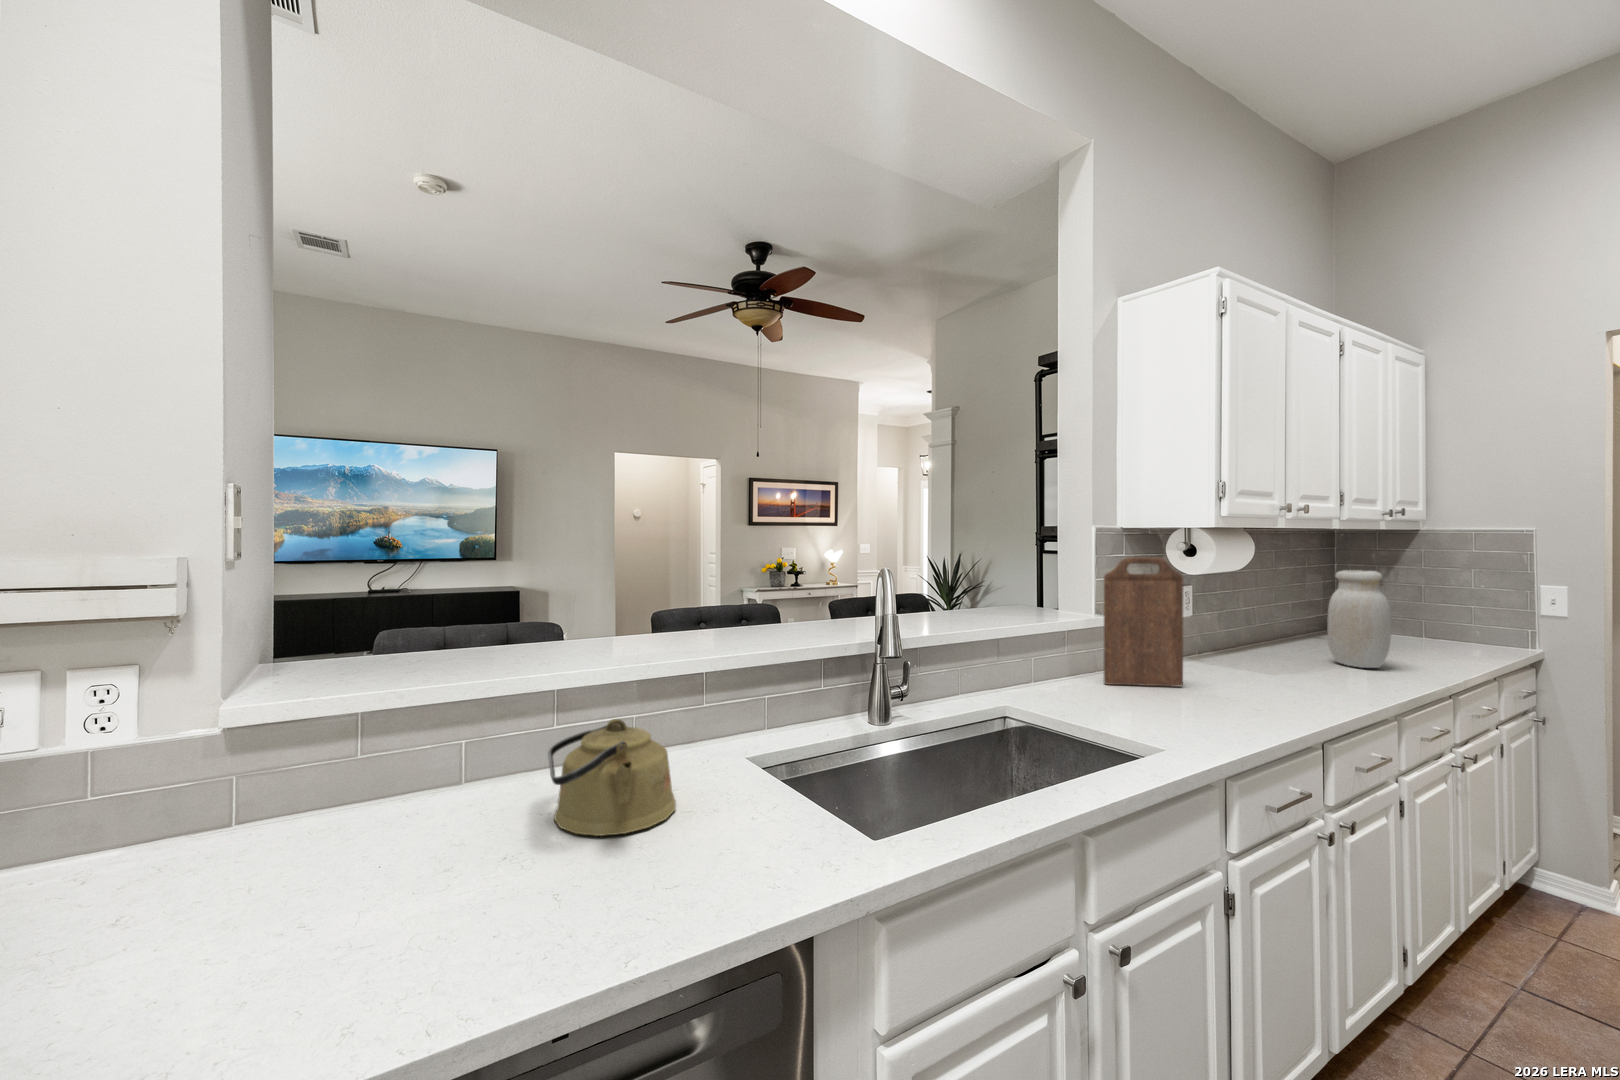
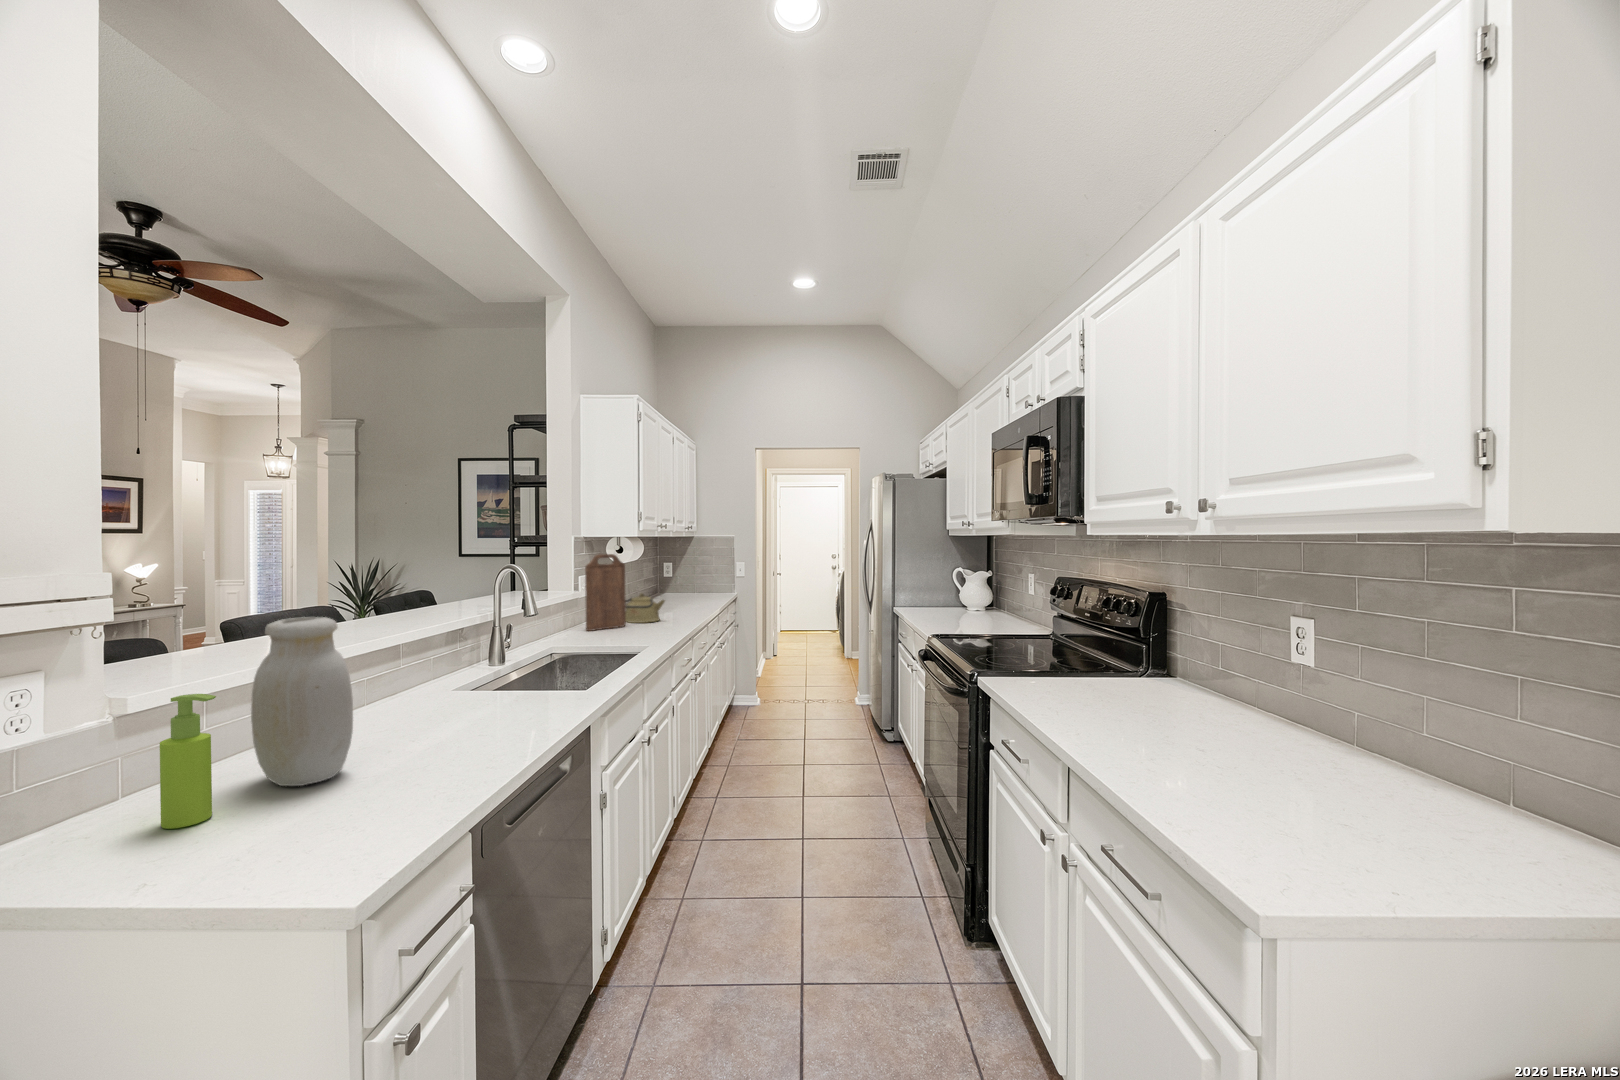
jar: present [1327,570,1391,668] -> present [251,617,353,786]
kettle: present [548,719,676,836] -> present [626,594,665,623]
soap dispenser: none [104,726,175,912] -> present [160,694,216,829]

